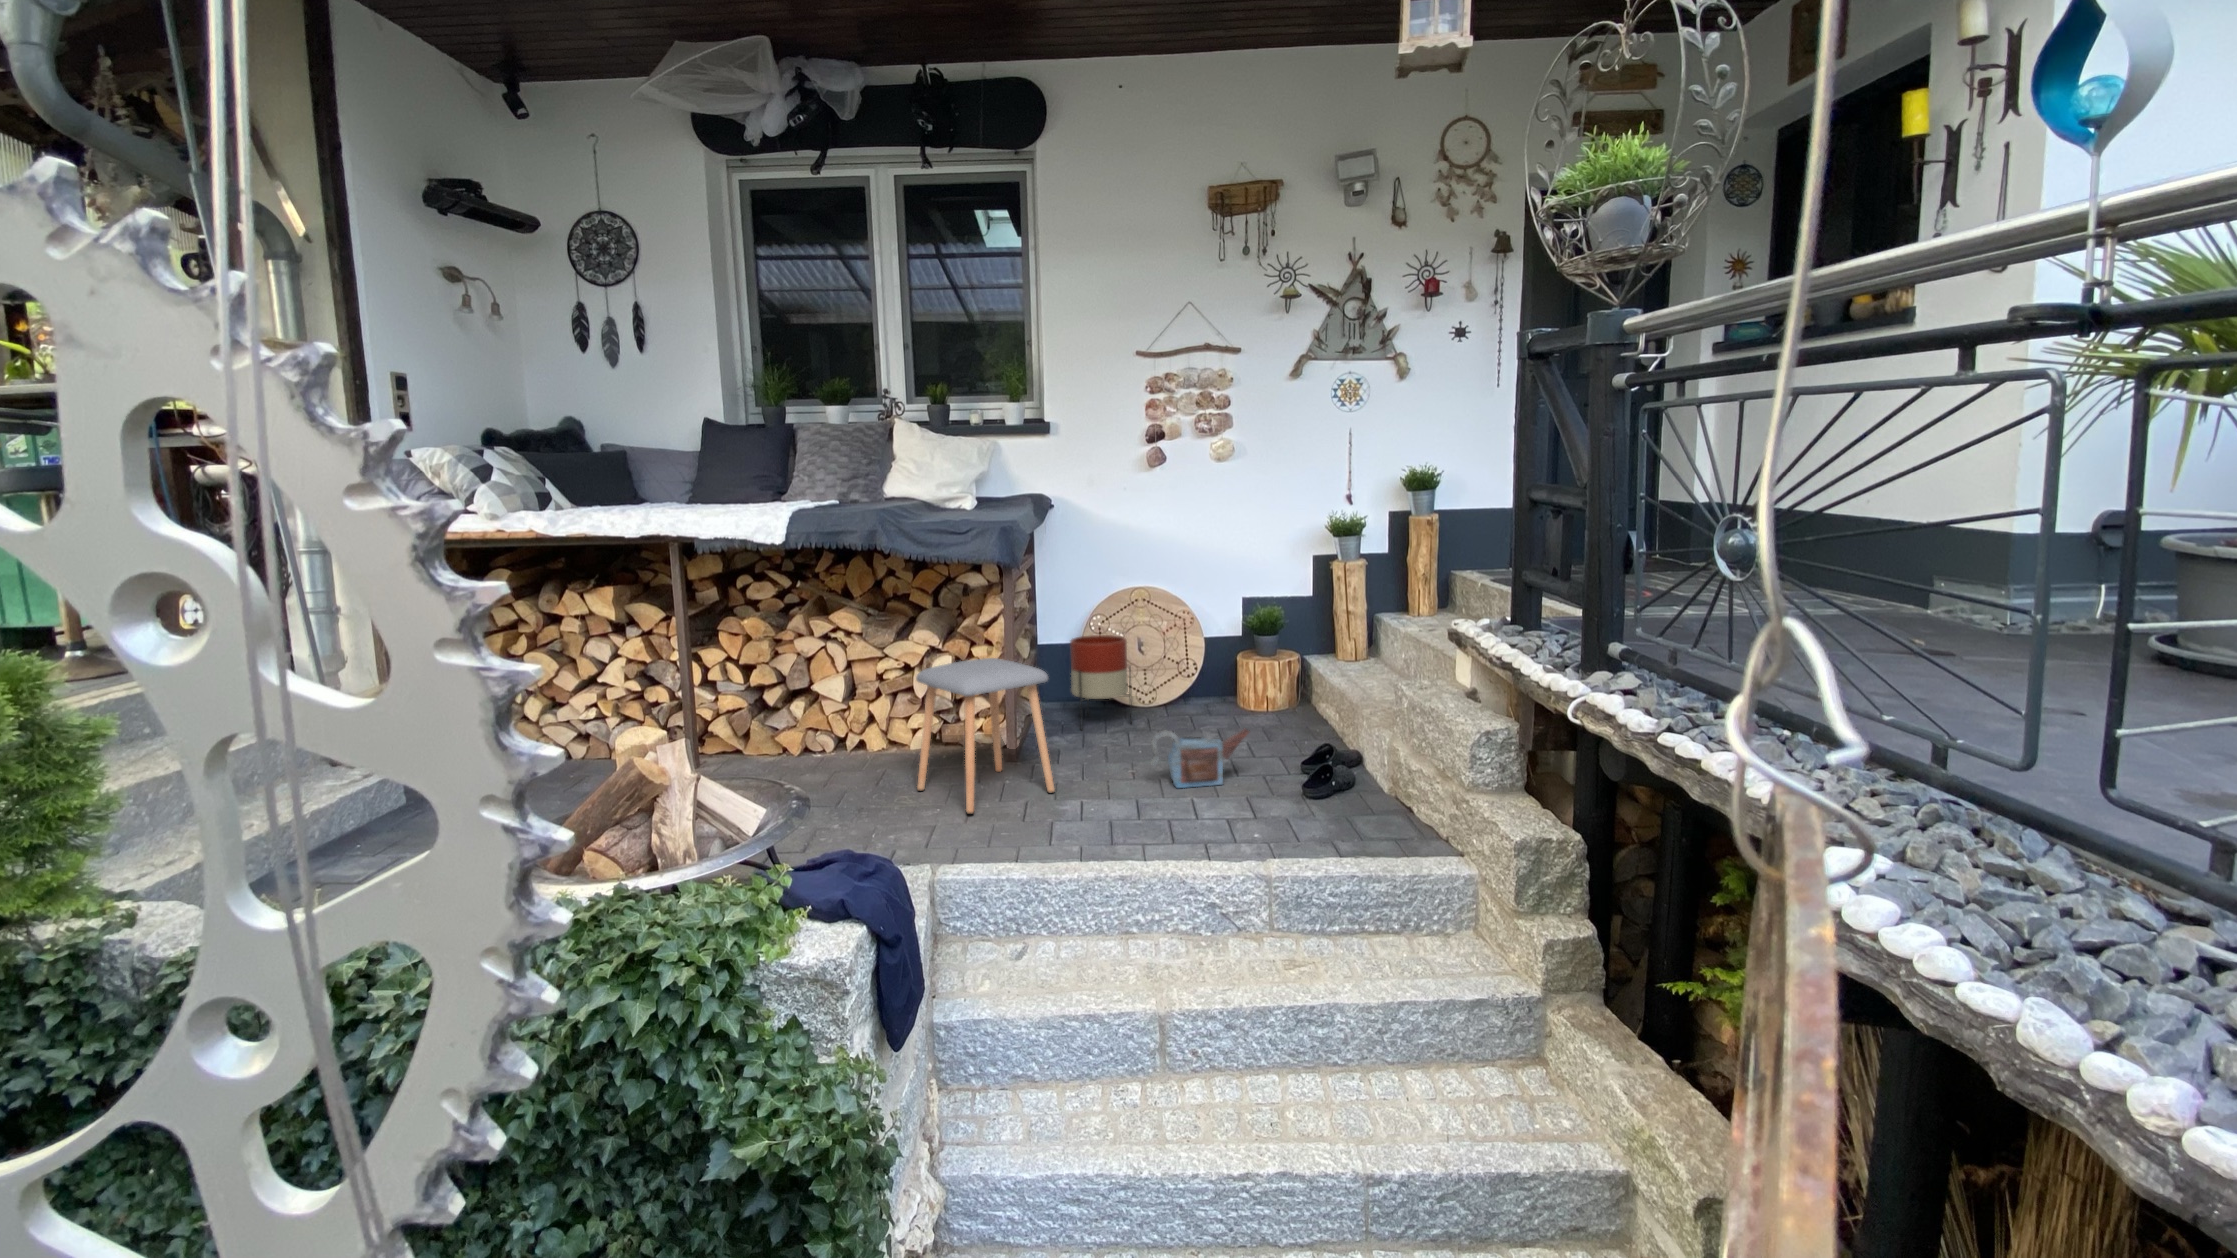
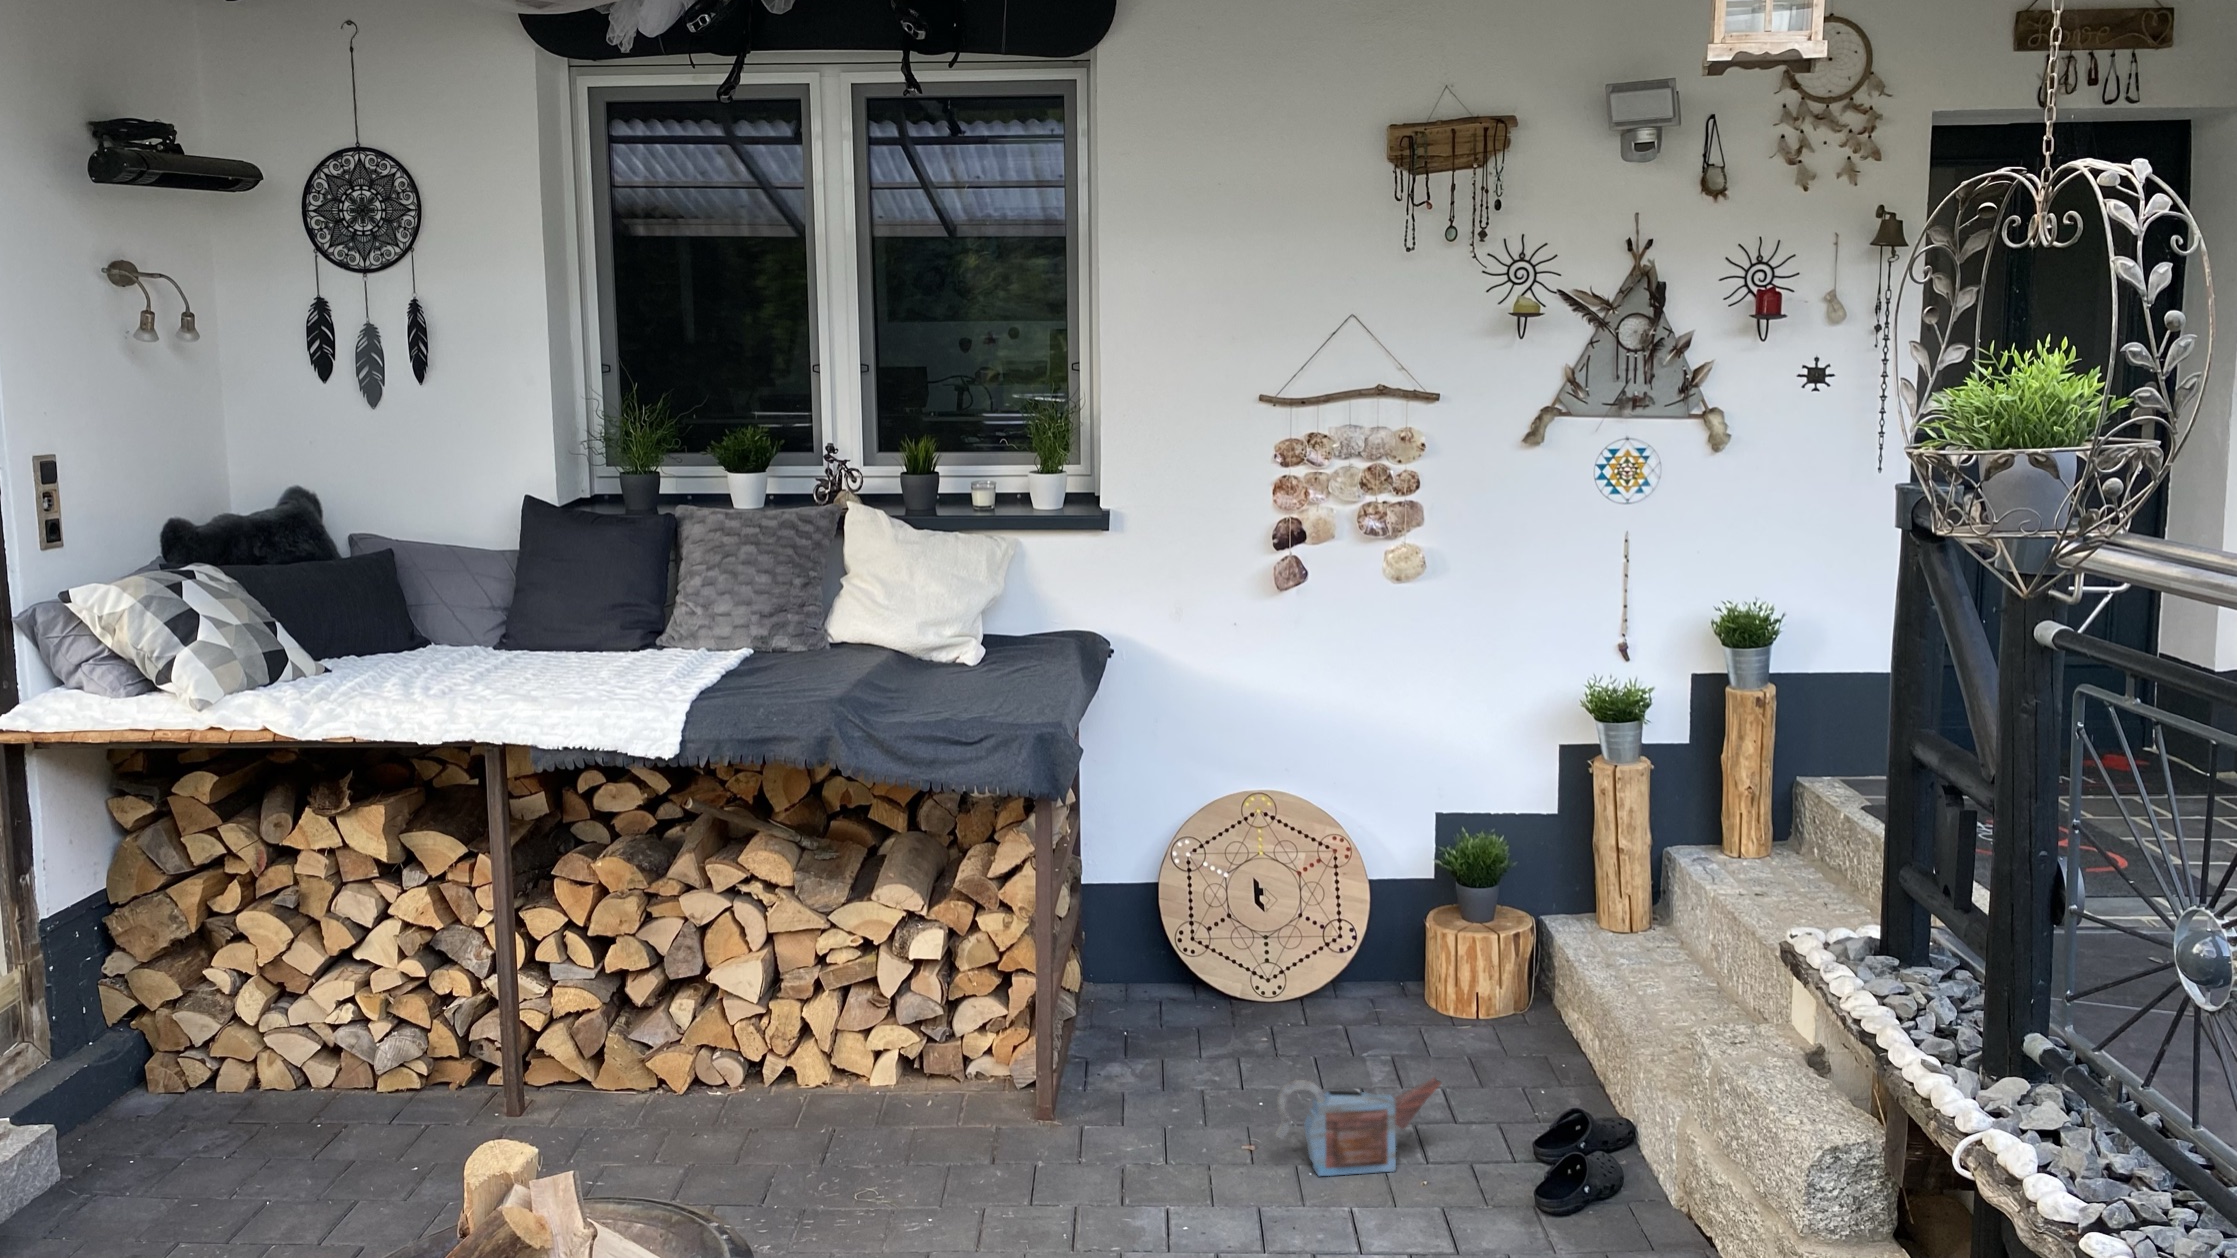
planter: present [1070,635,1132,729] -> none [1141,885,1244,1051]
stool: present [916,658,1055,814] -> none [889,947,1116,1219]

